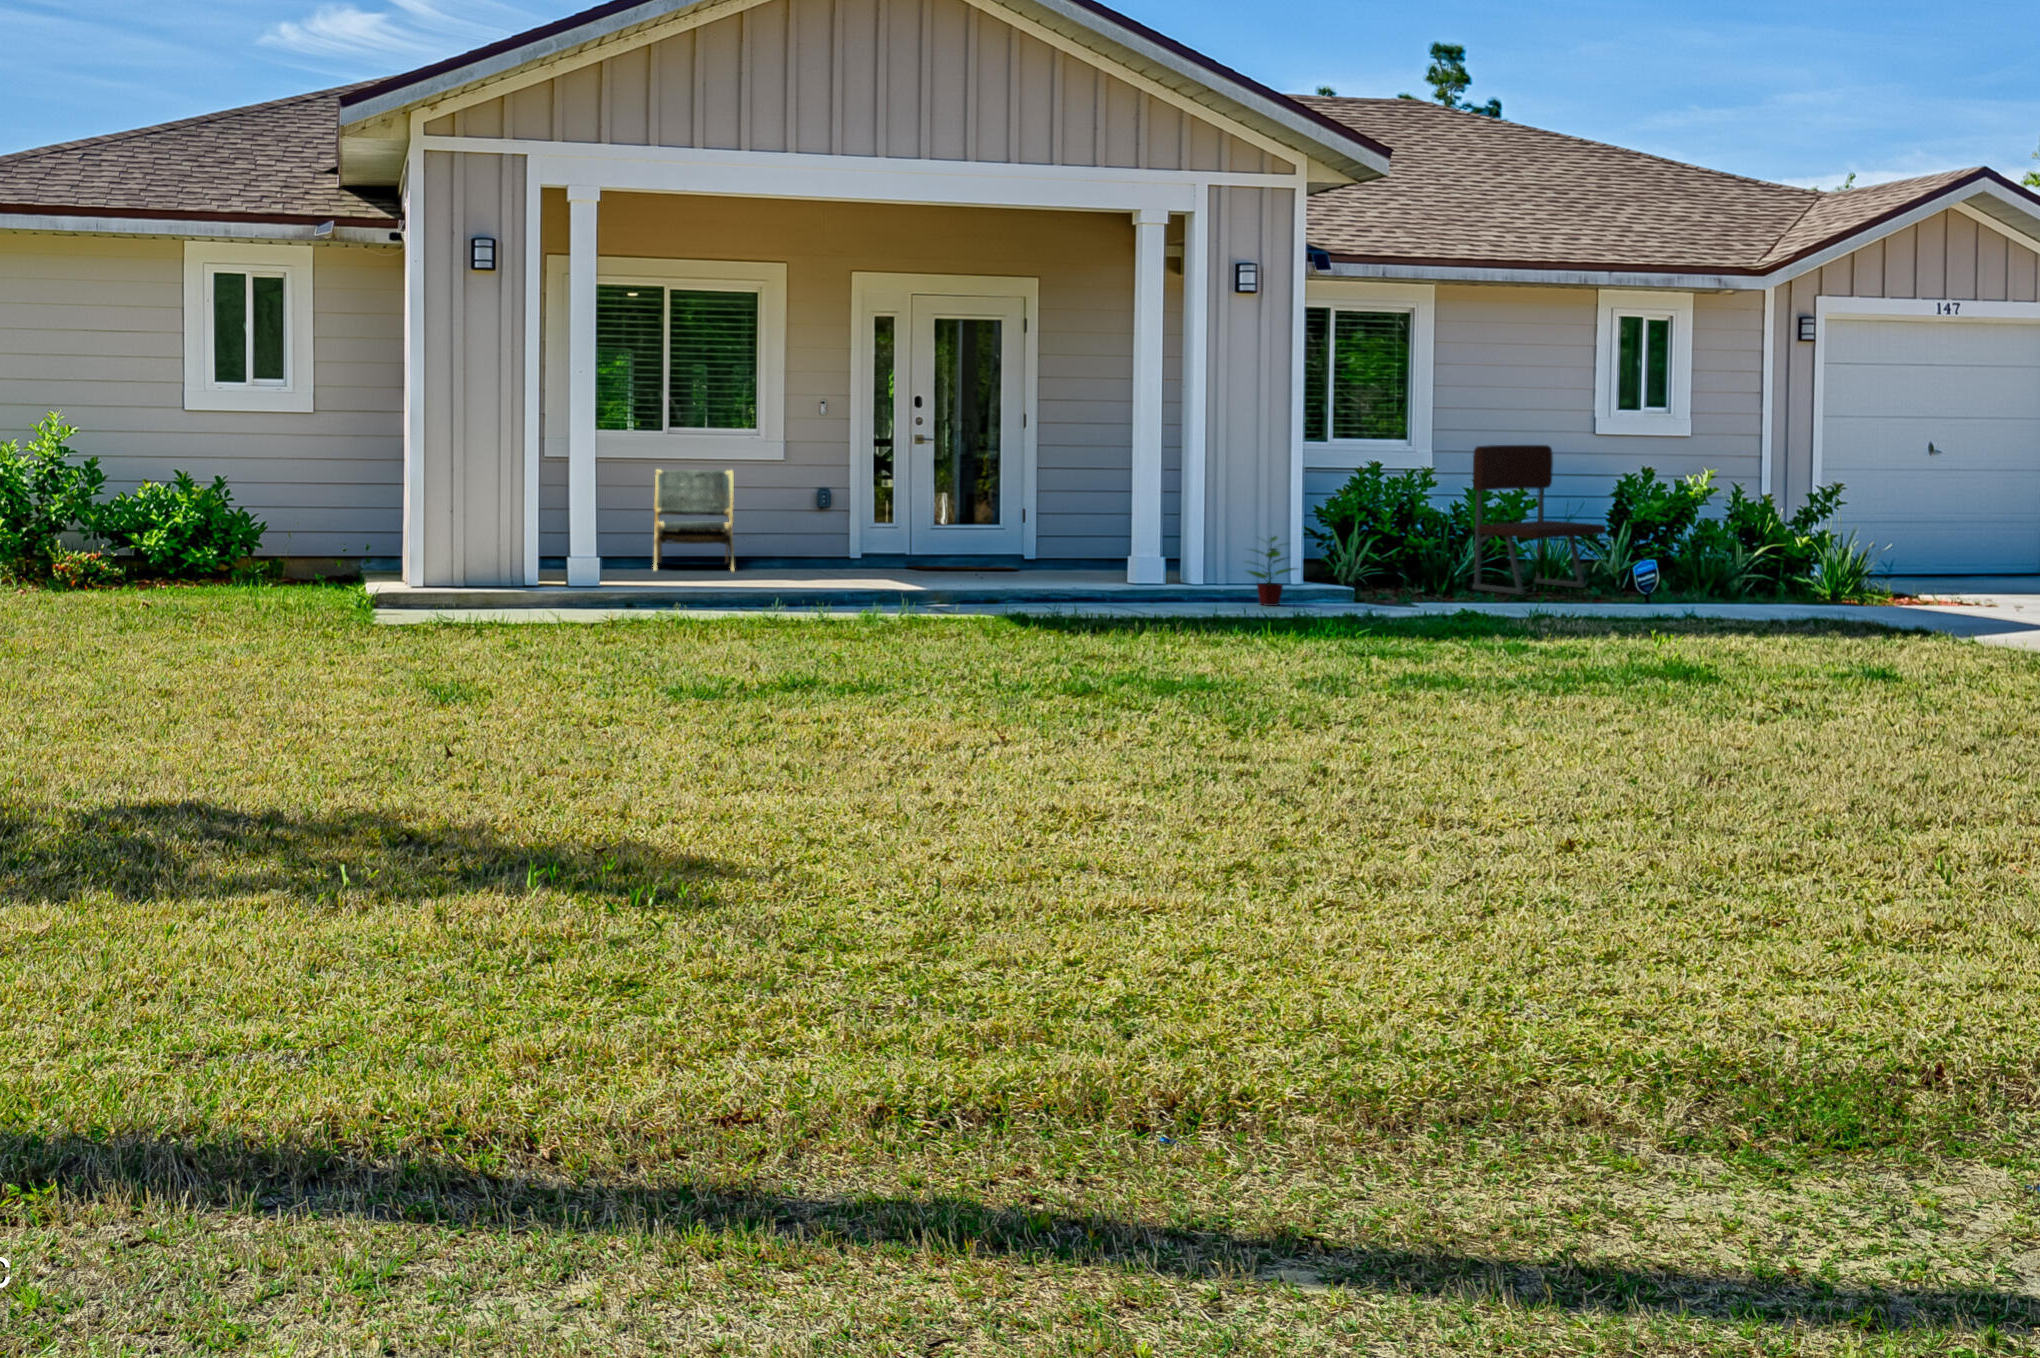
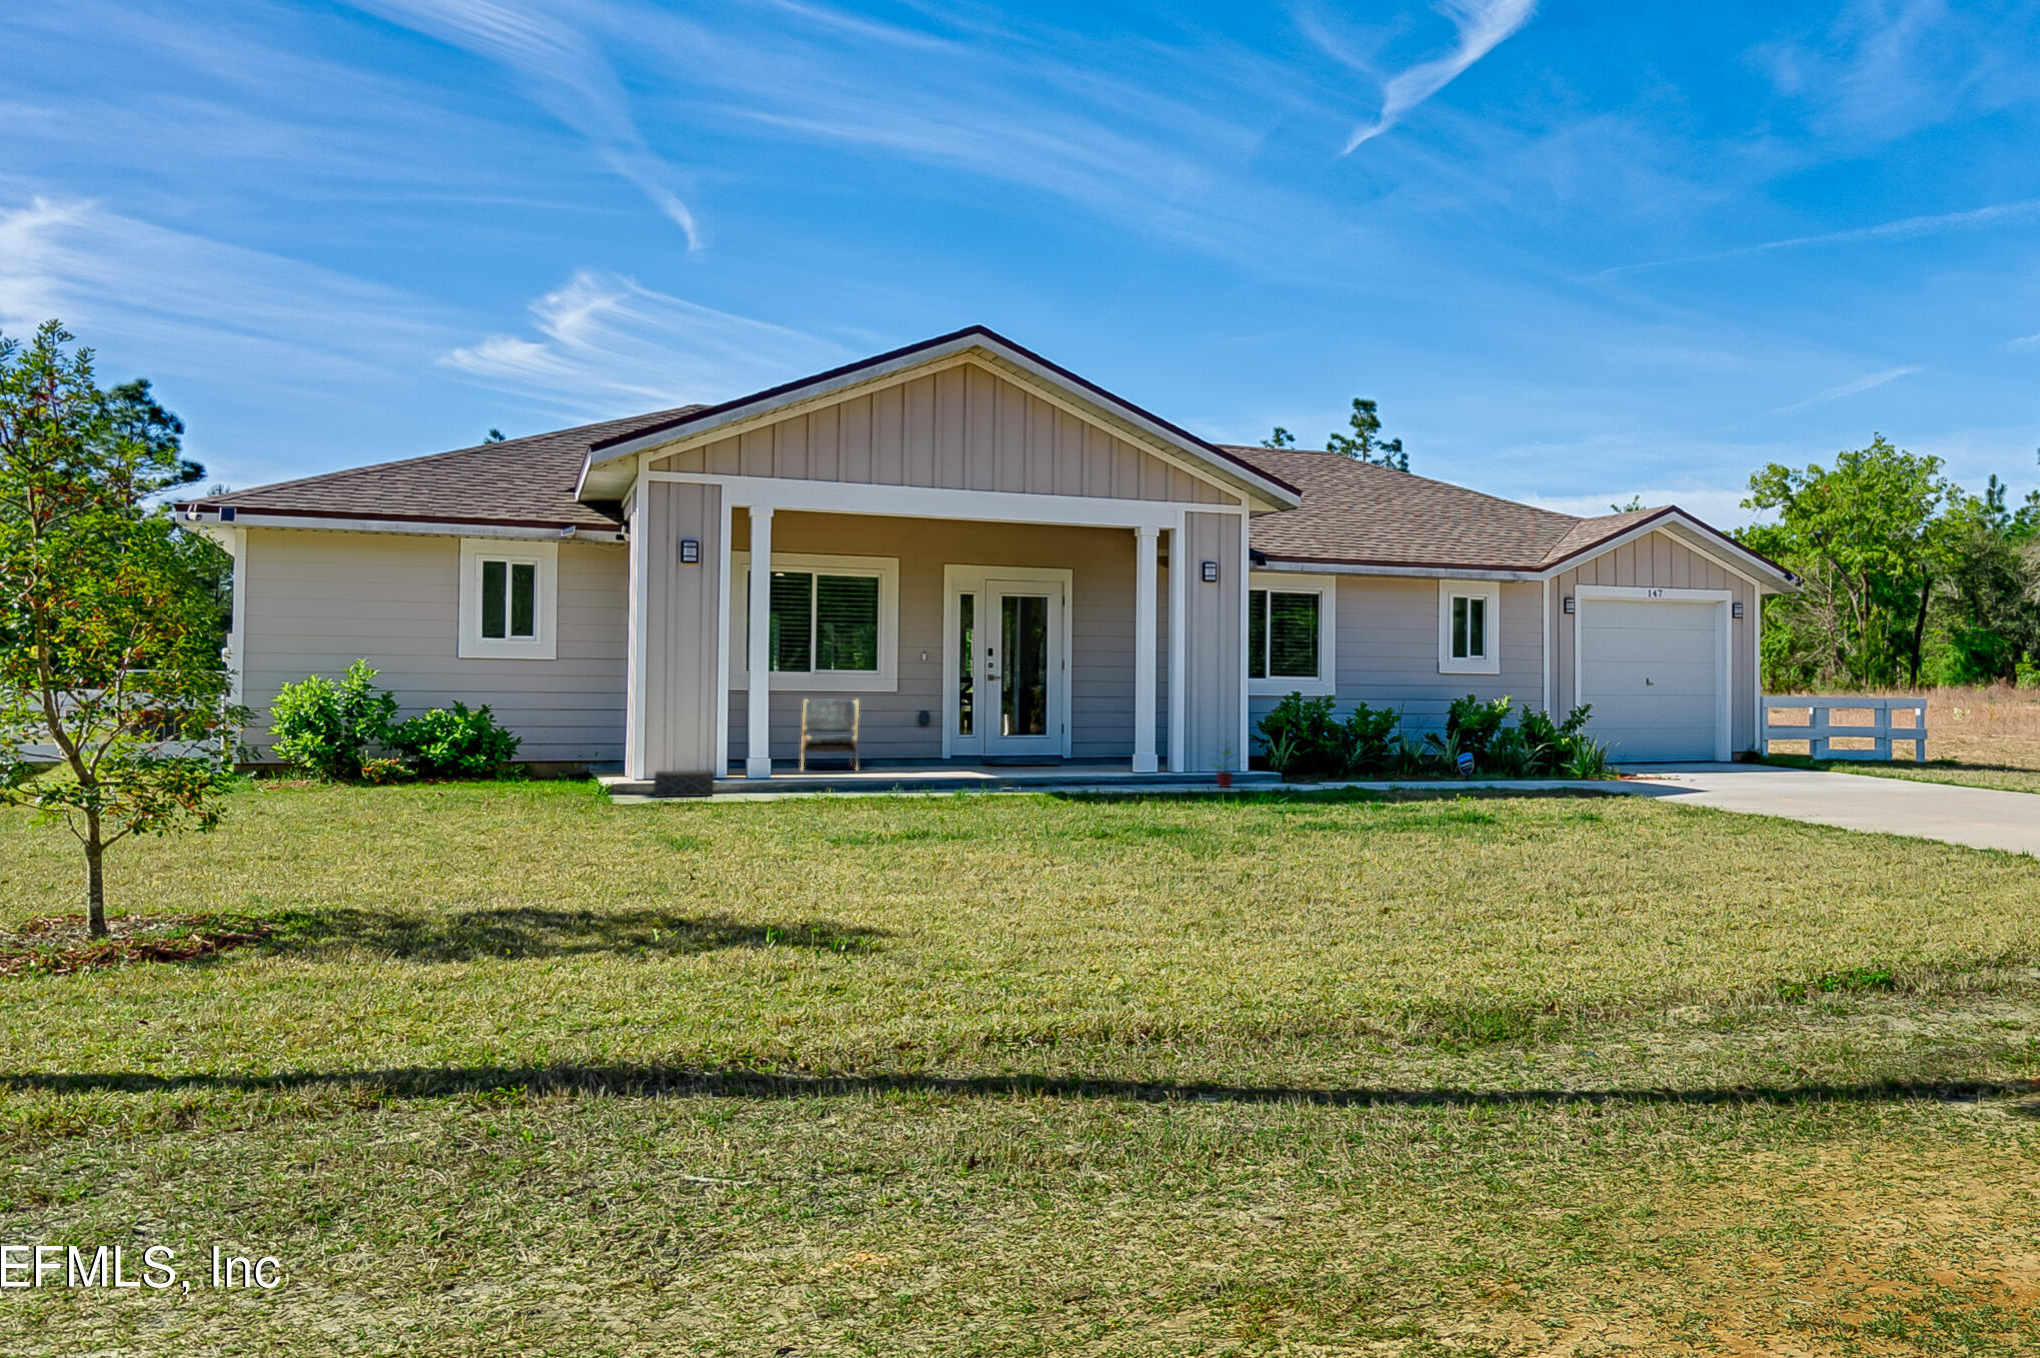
bench: present [1472,445,1606,595] -> none [1357,680,1441,780]
woven basket: none [429,575,512,612] -> present [653,770,714,796]

